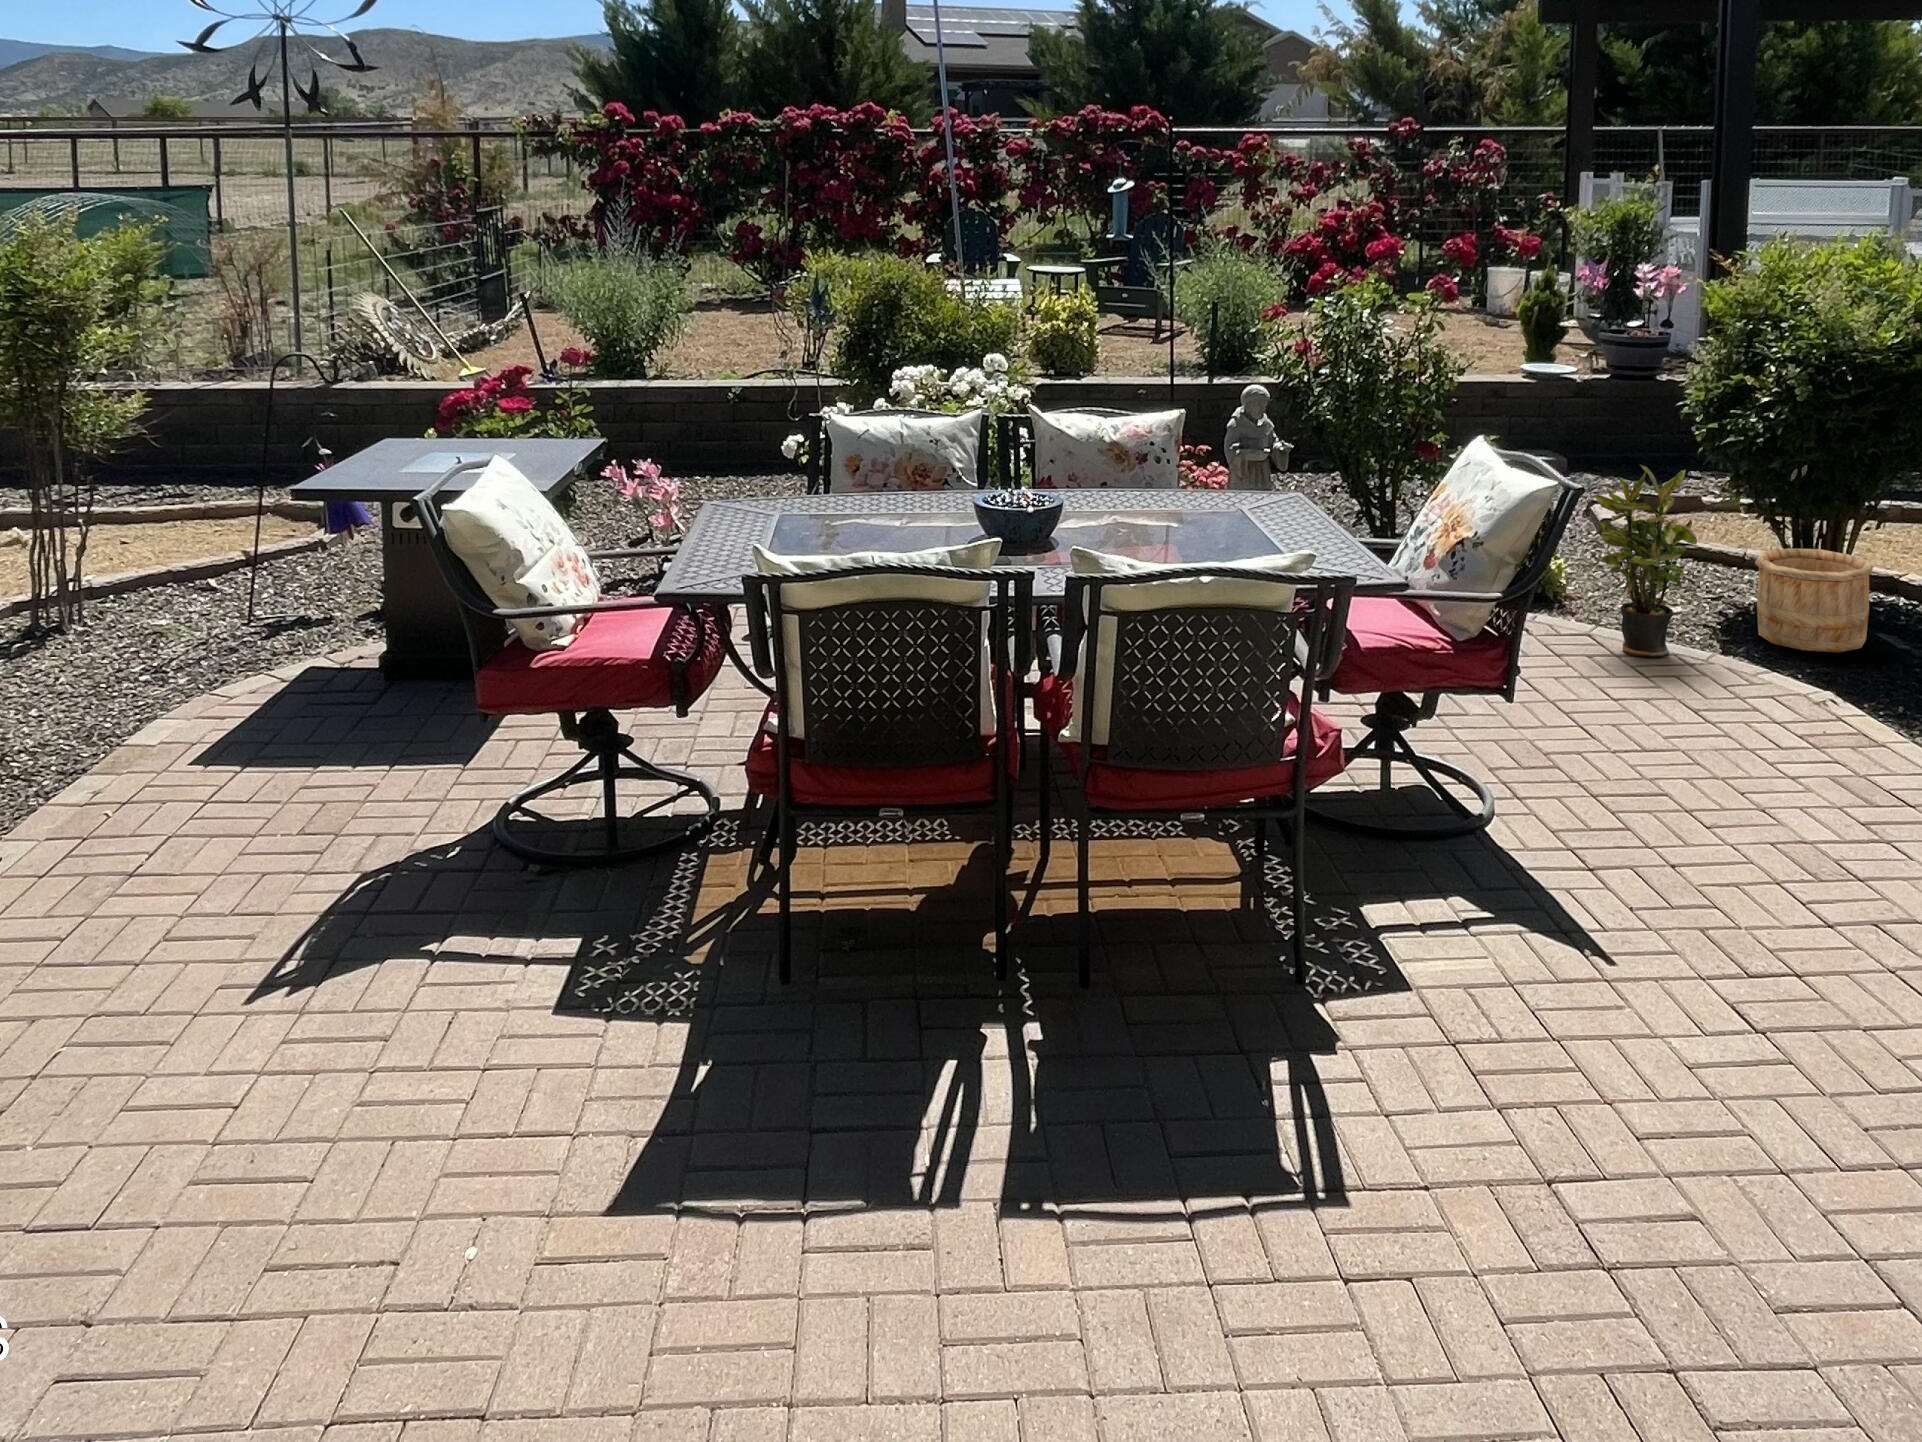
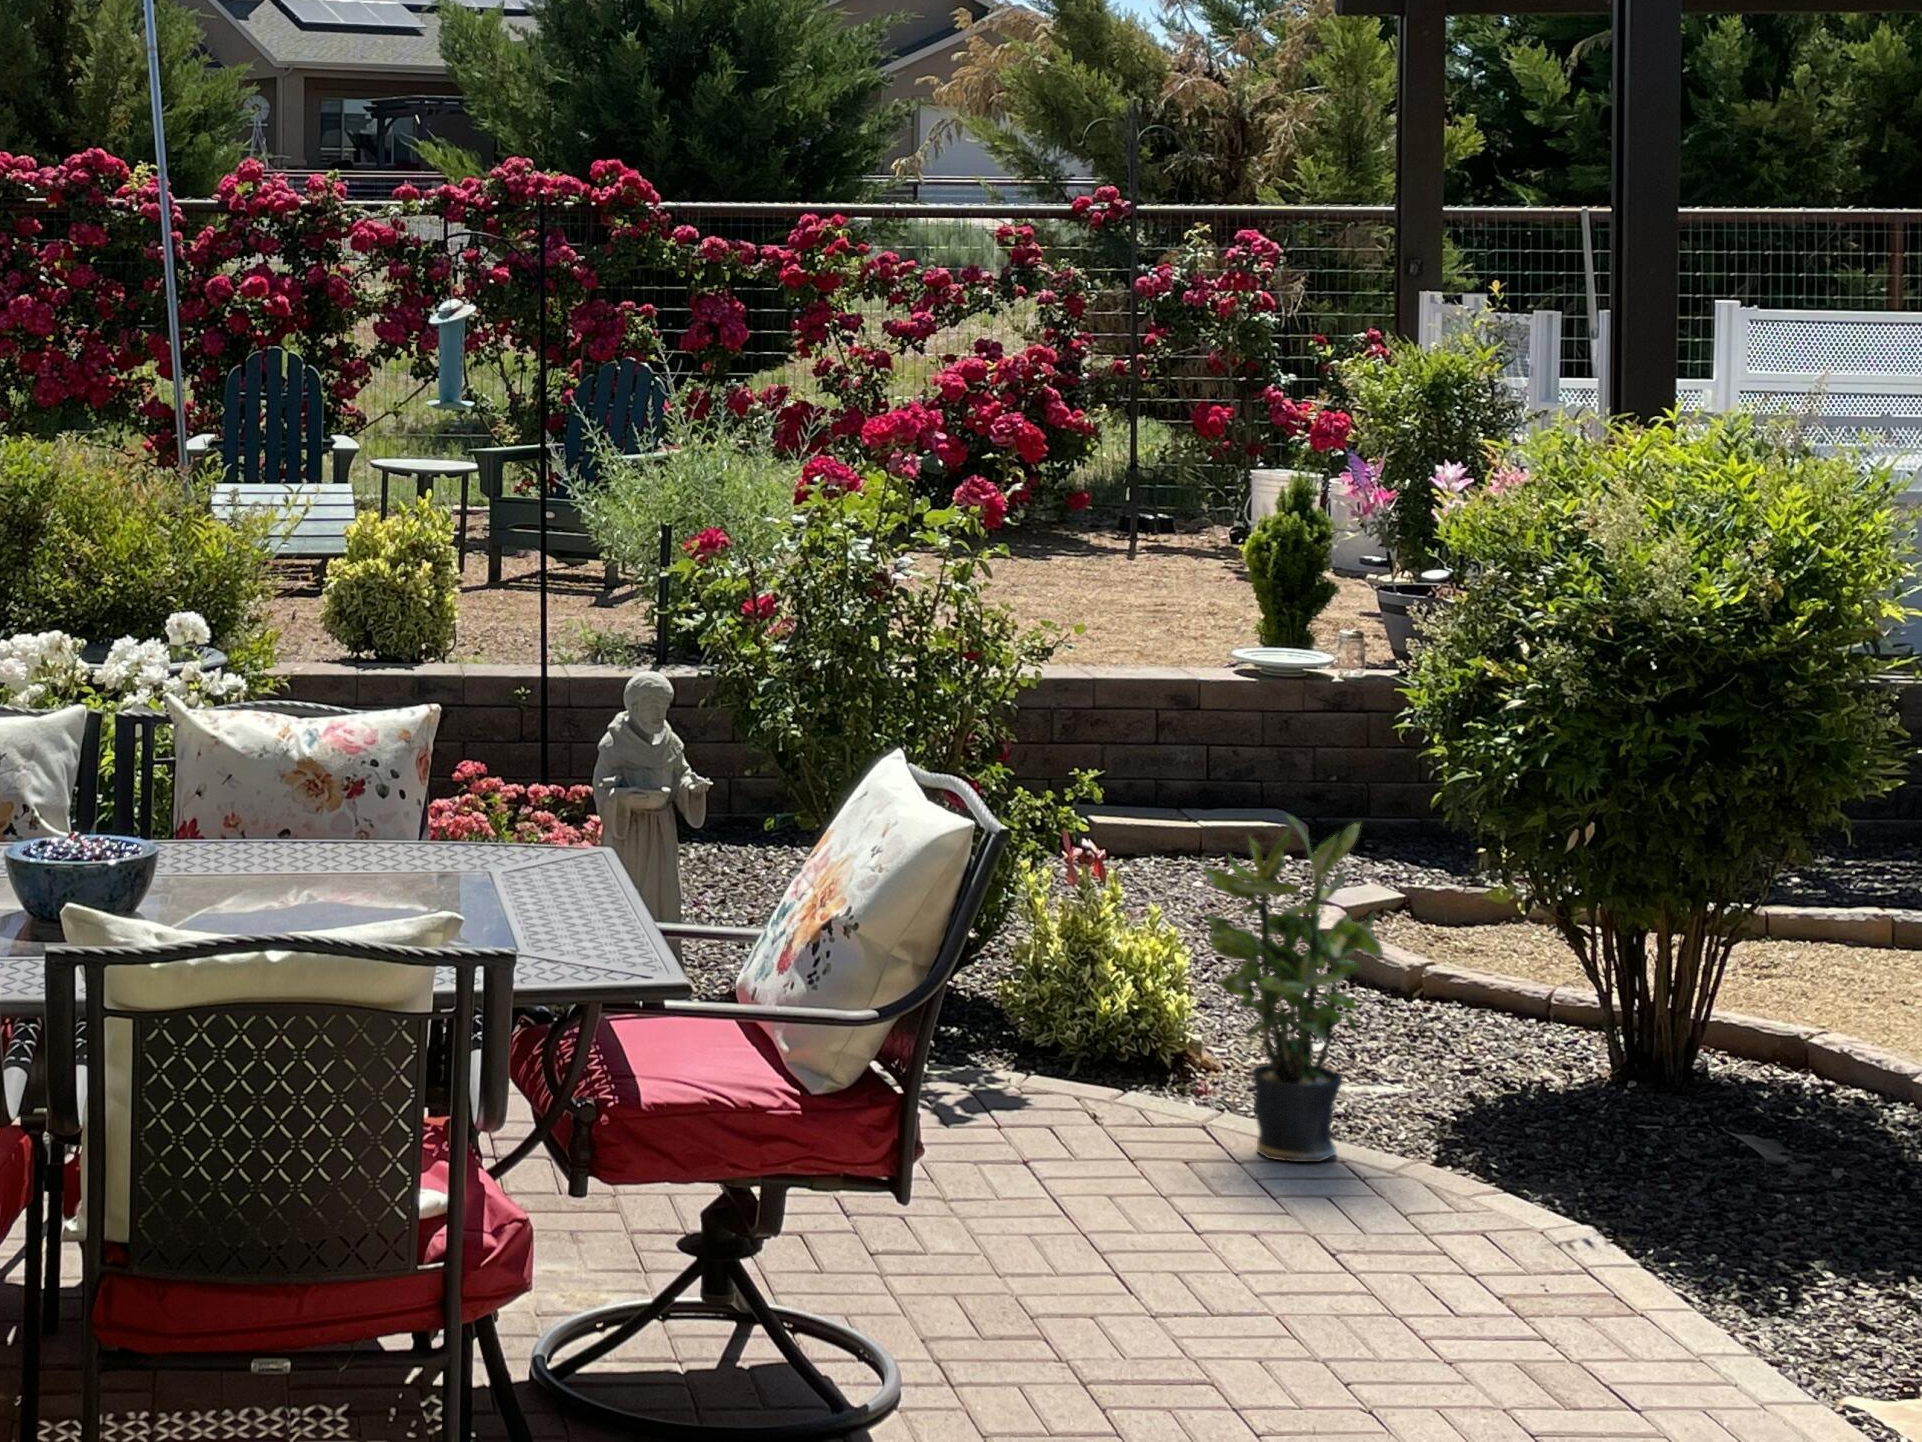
wooden bucket: present [1755,548,1873,652] -> none [1502,970,1707,1156]

